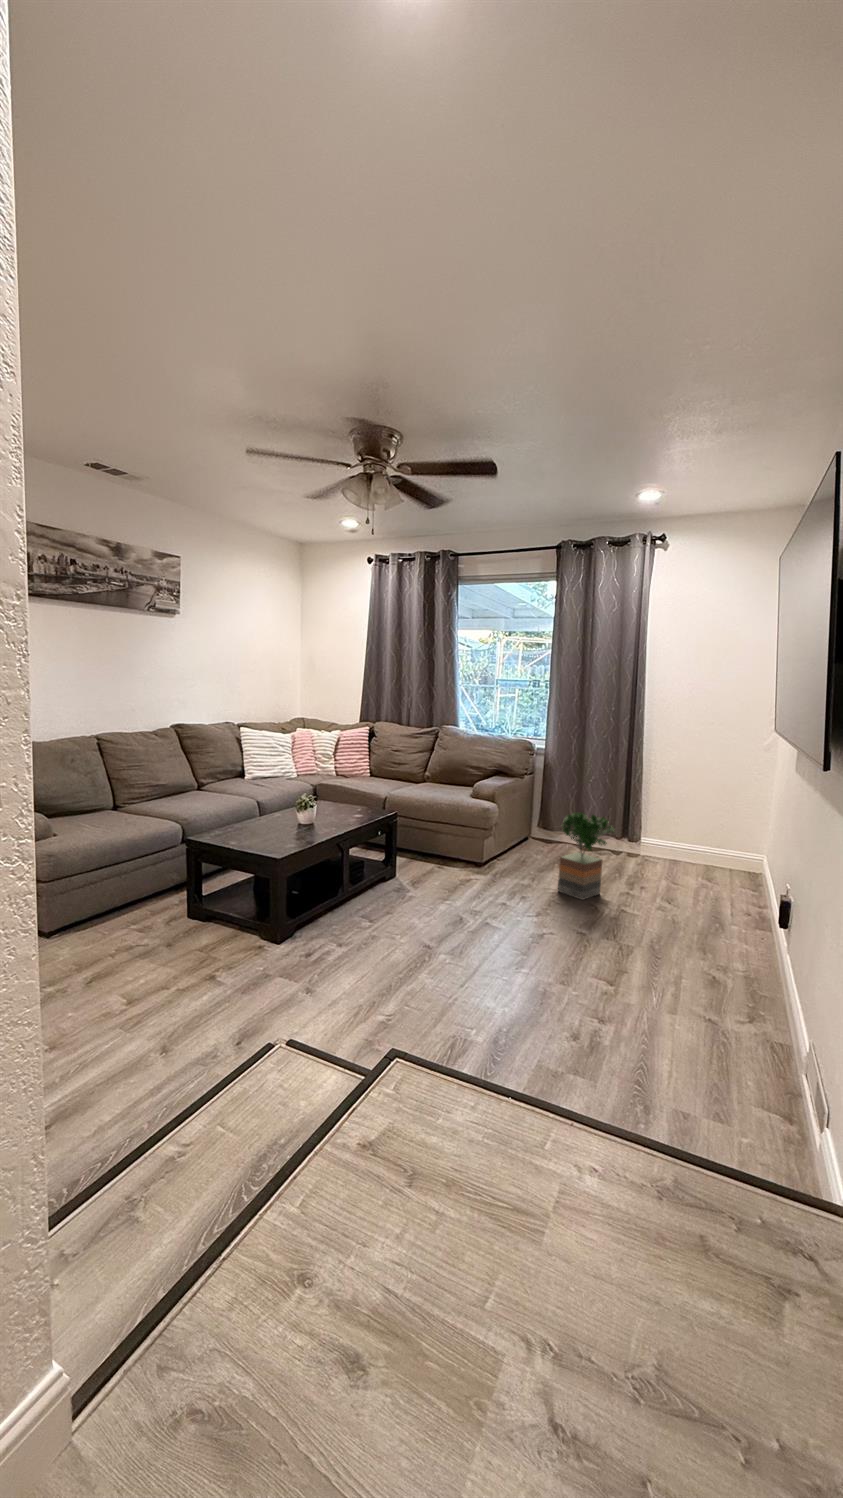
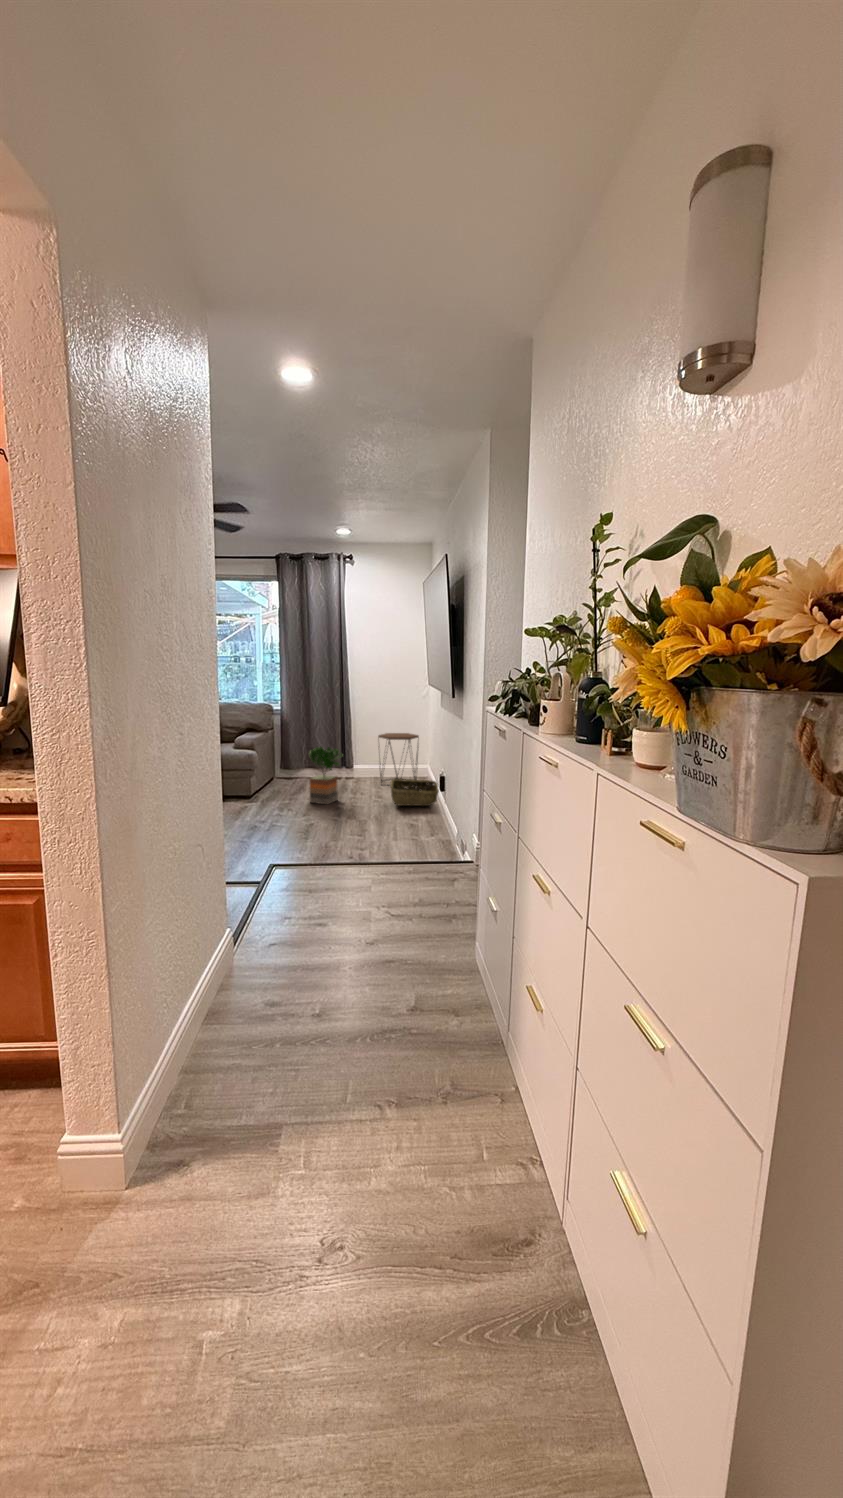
side table: none [677,798,749,885] -> present [378,733,419,785]
woven basket: none [683,880,771,937] -> present [390,779,439,806]

